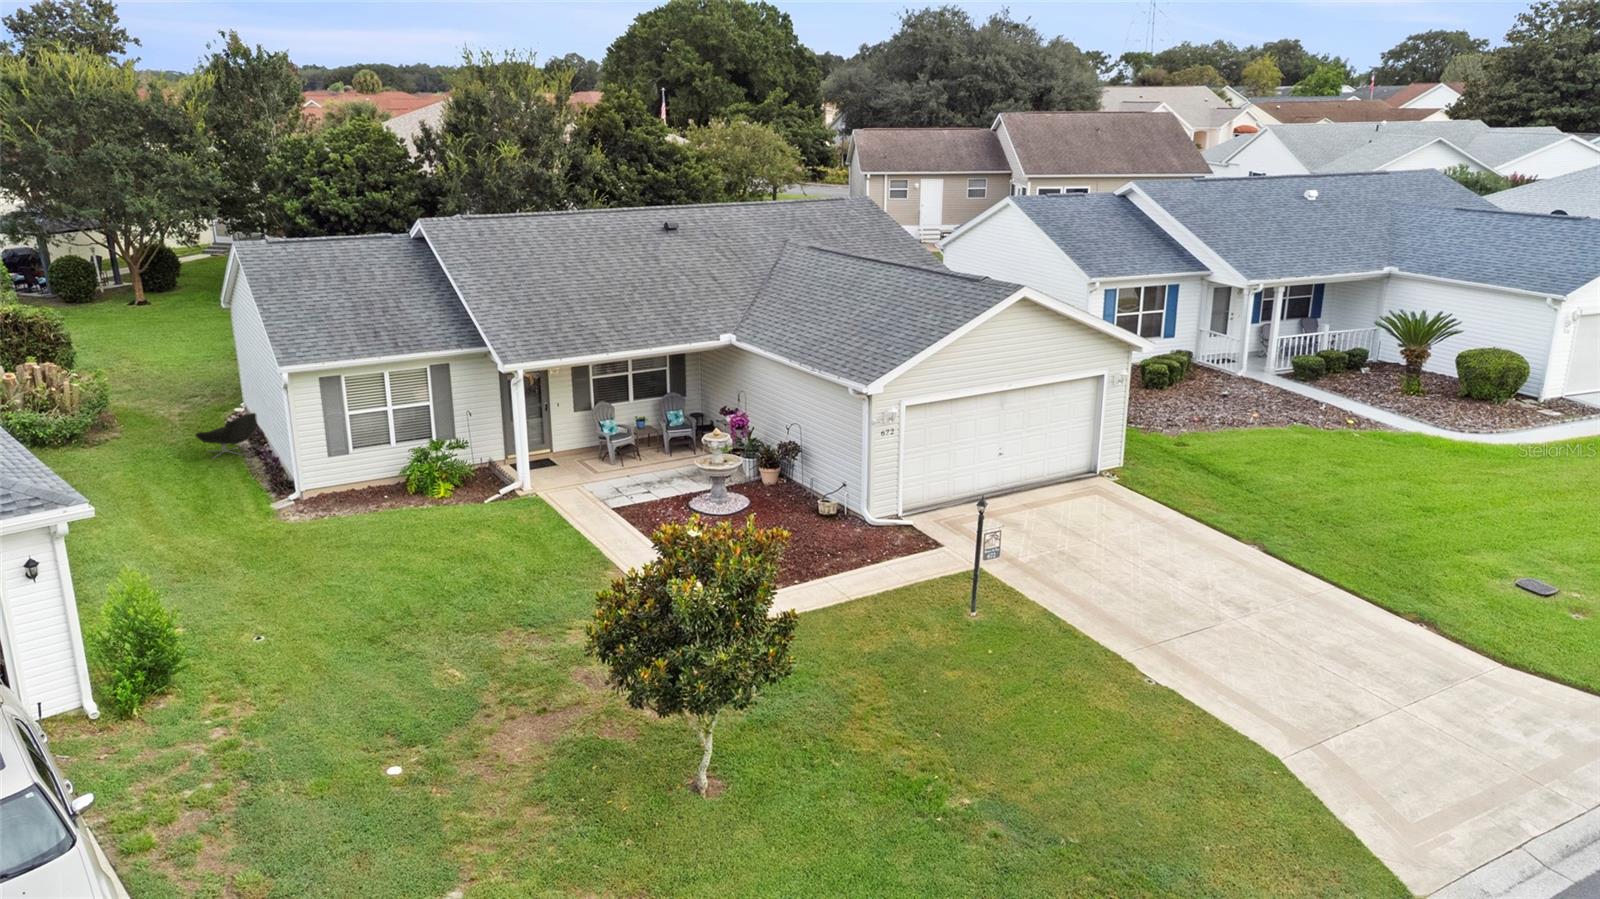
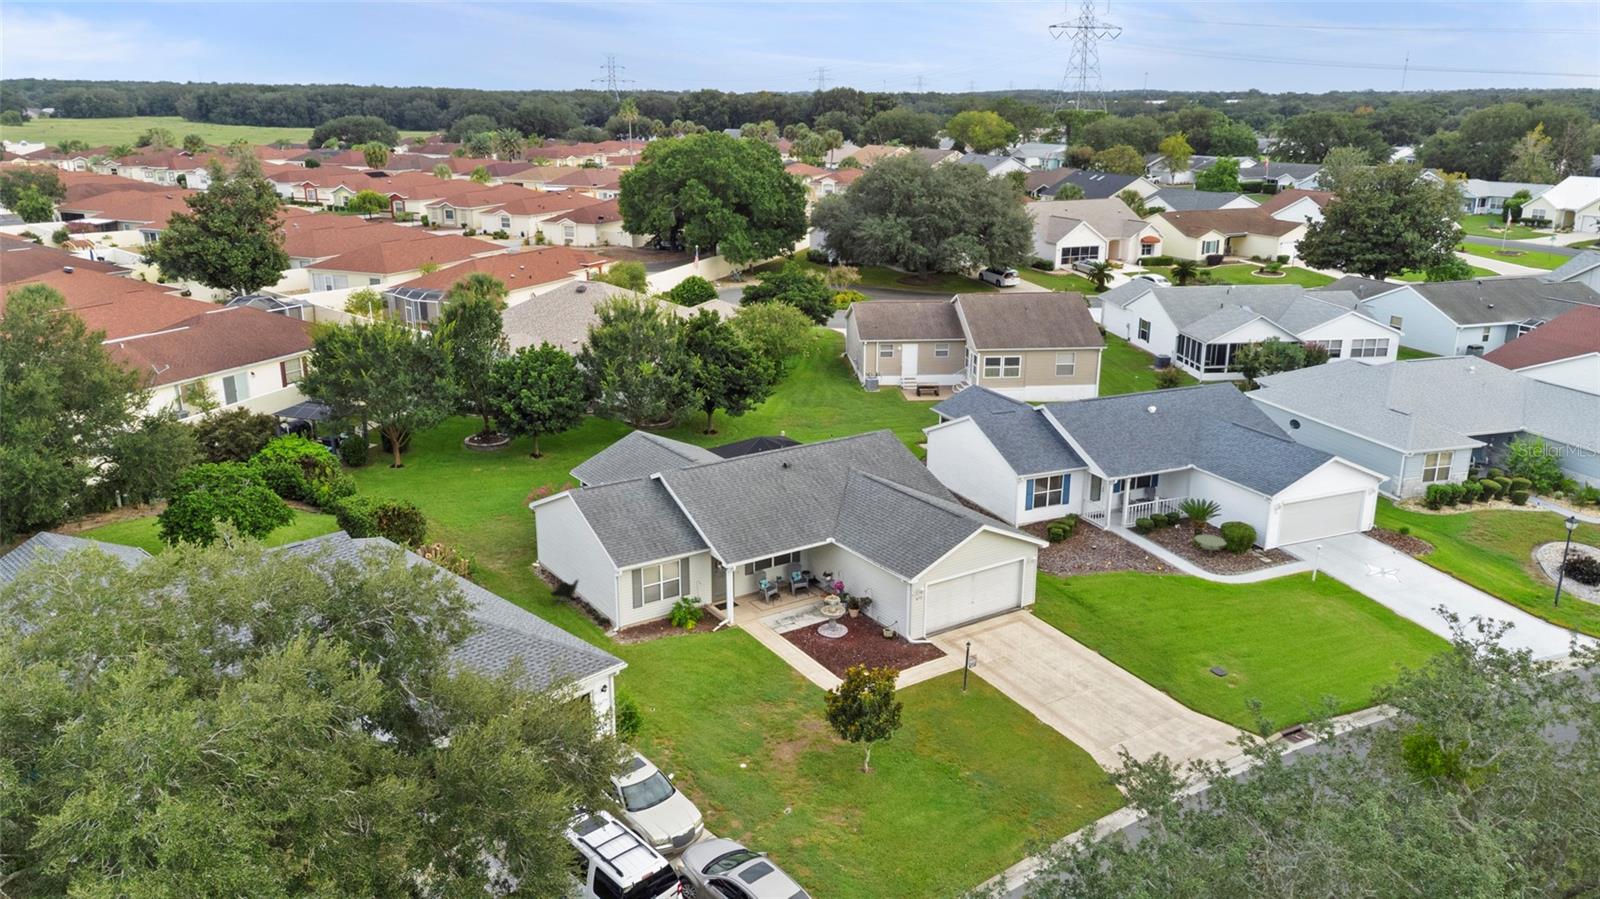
round table: none [1407,374,1470,408] -> present [1195,535,1226,557]

